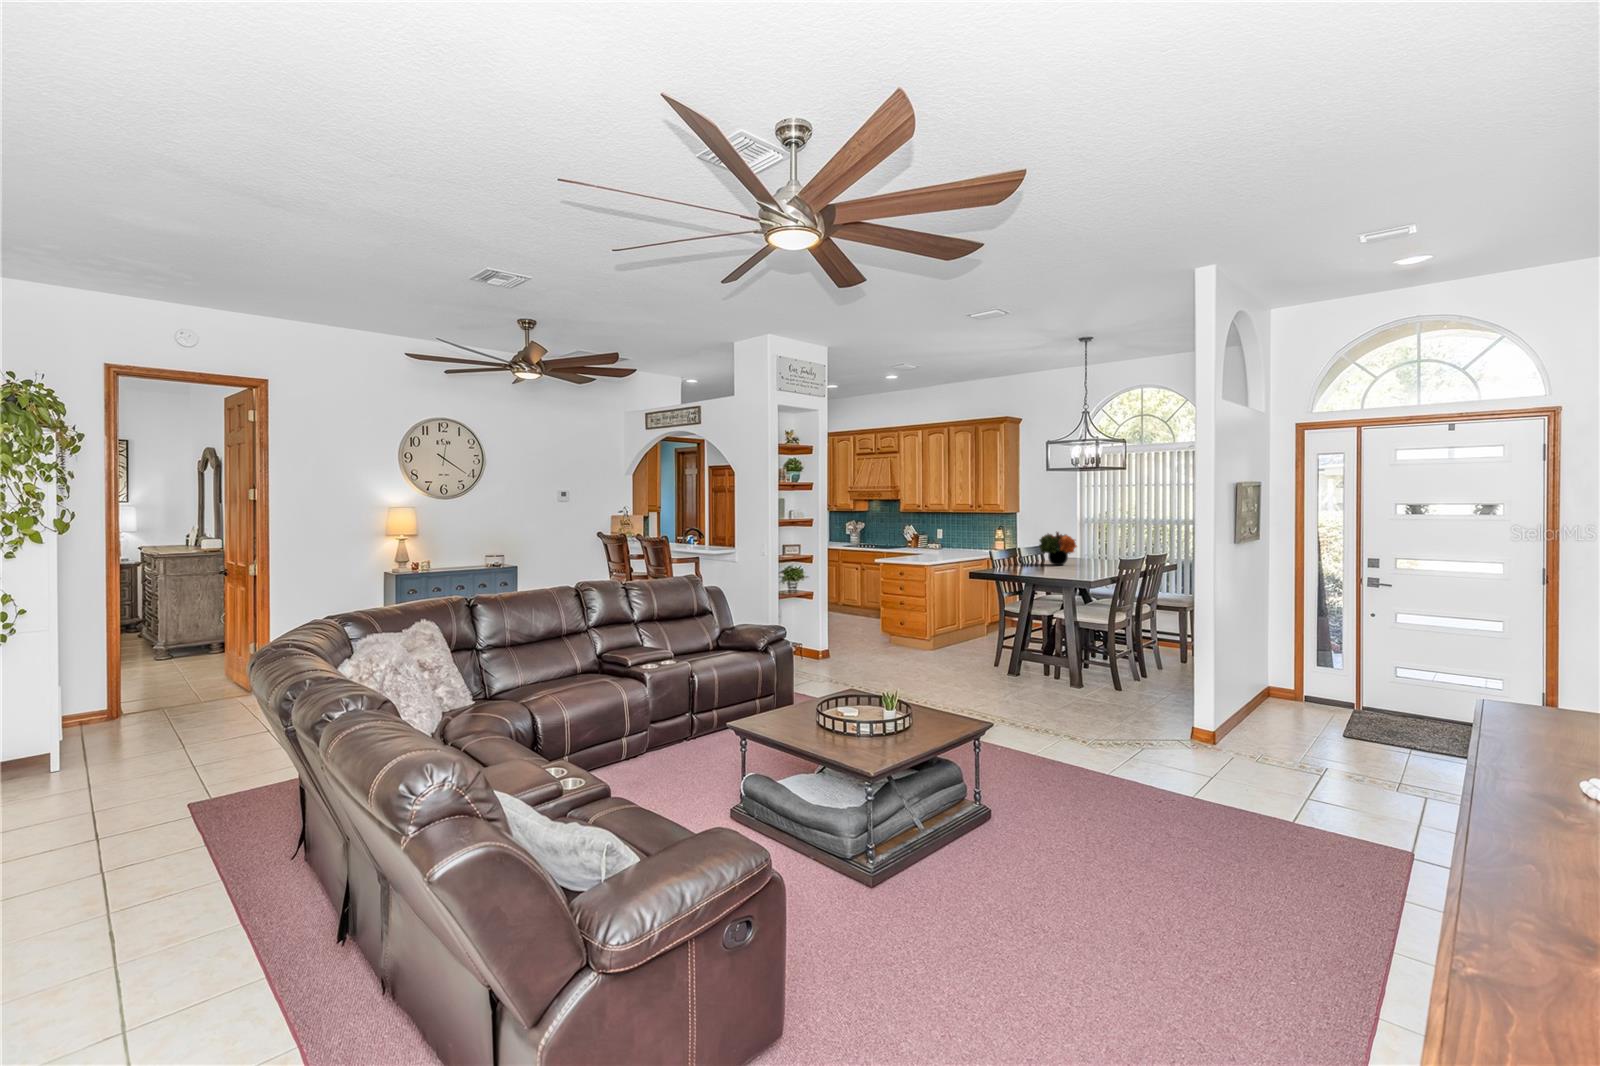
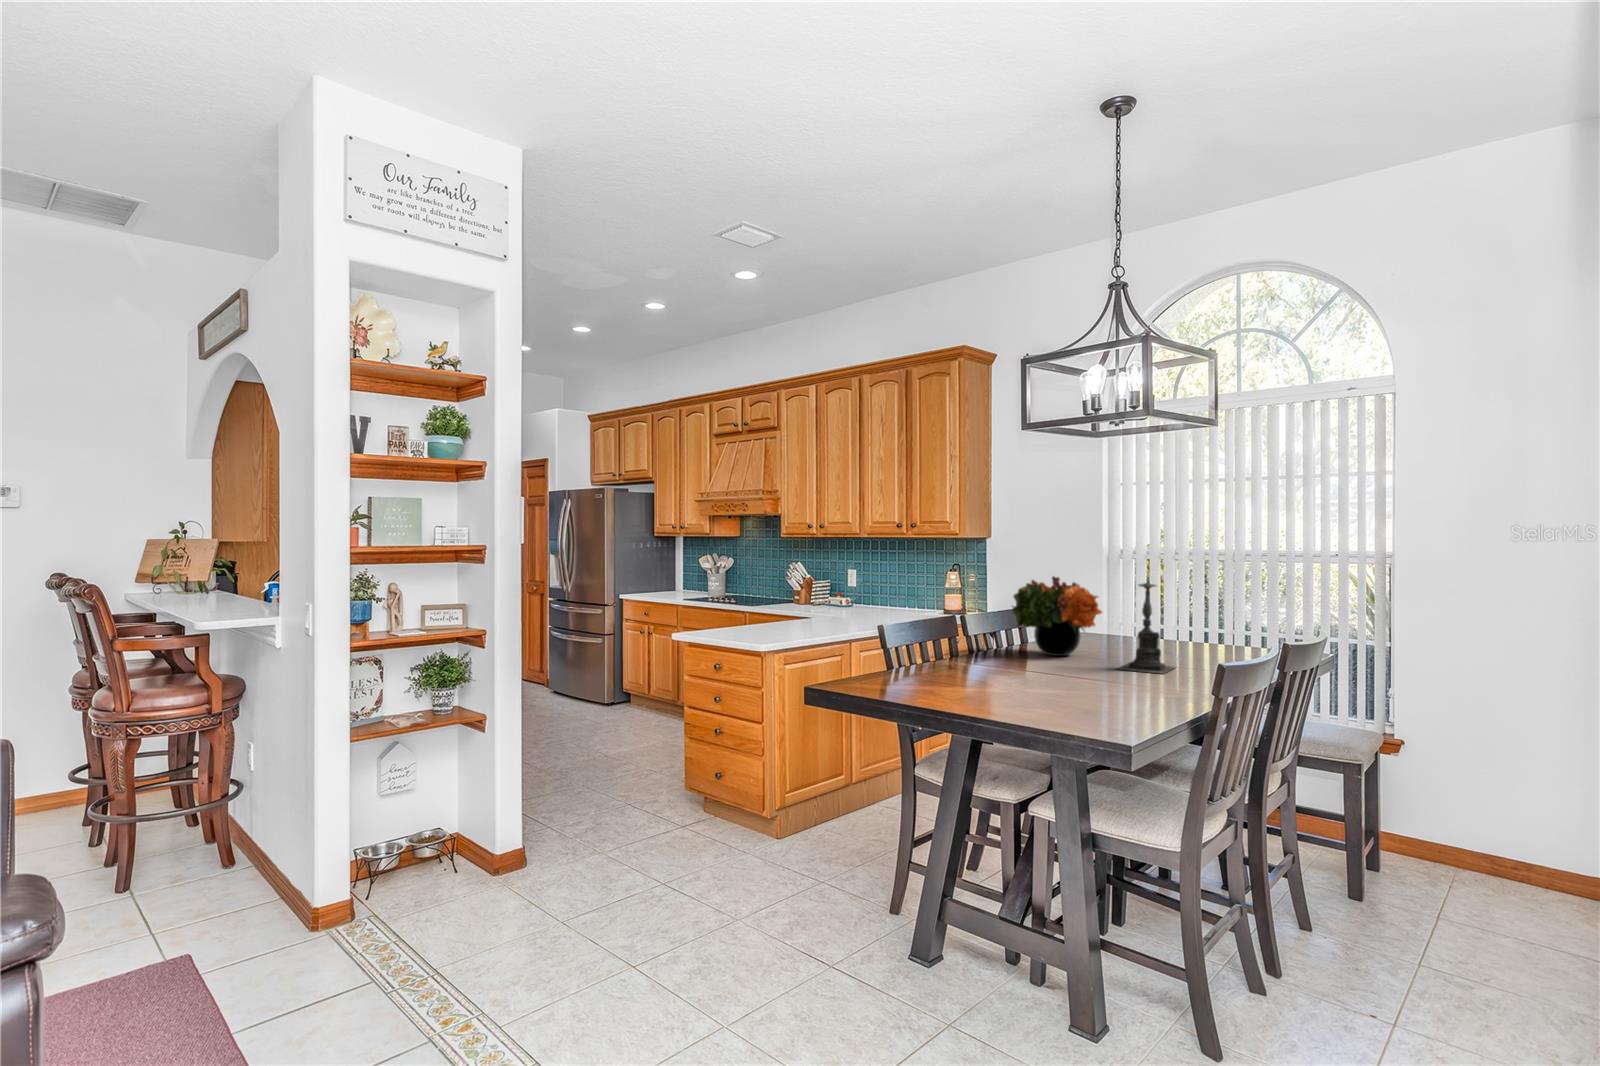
candle holder: none [1083,529,1108,570] -> present [1118,581,1174,674]

